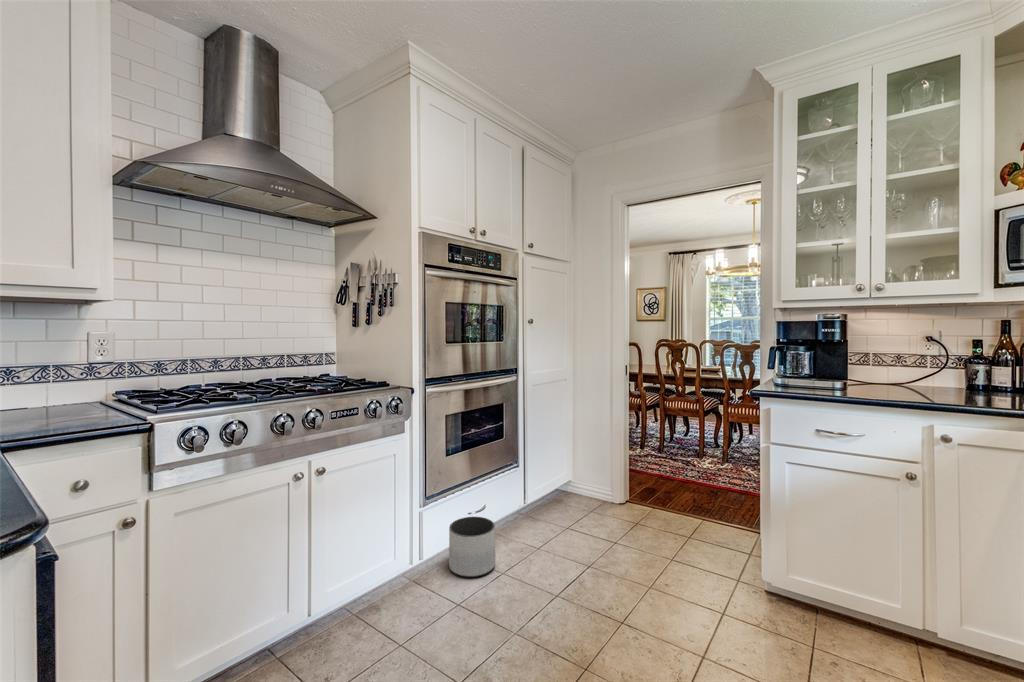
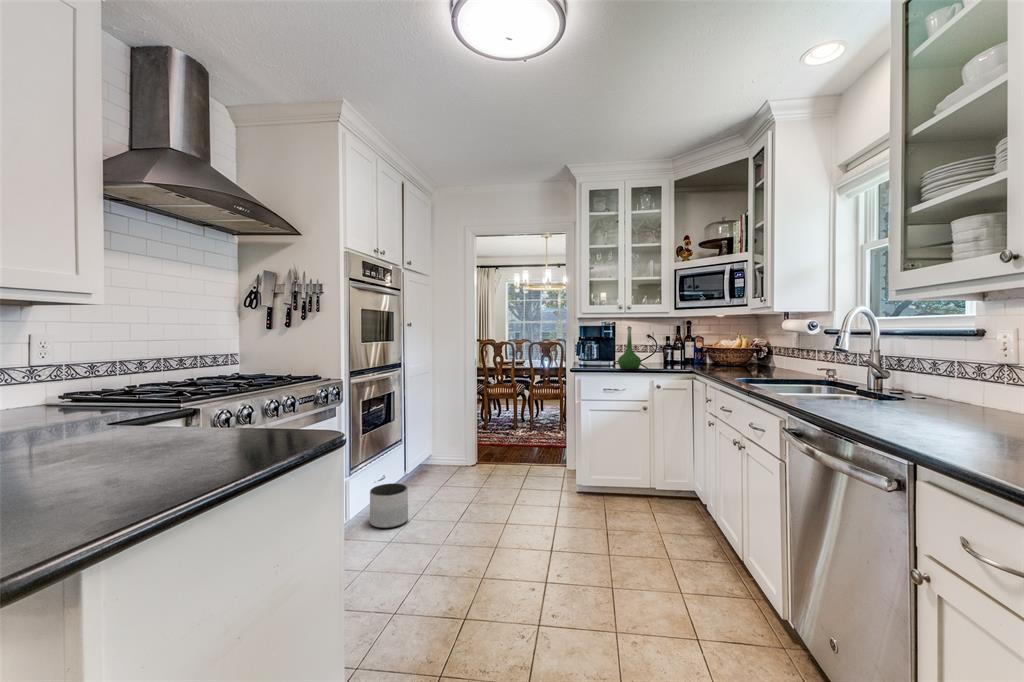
vase: none [842,321,895,401] -> present [618,326,641,370]

